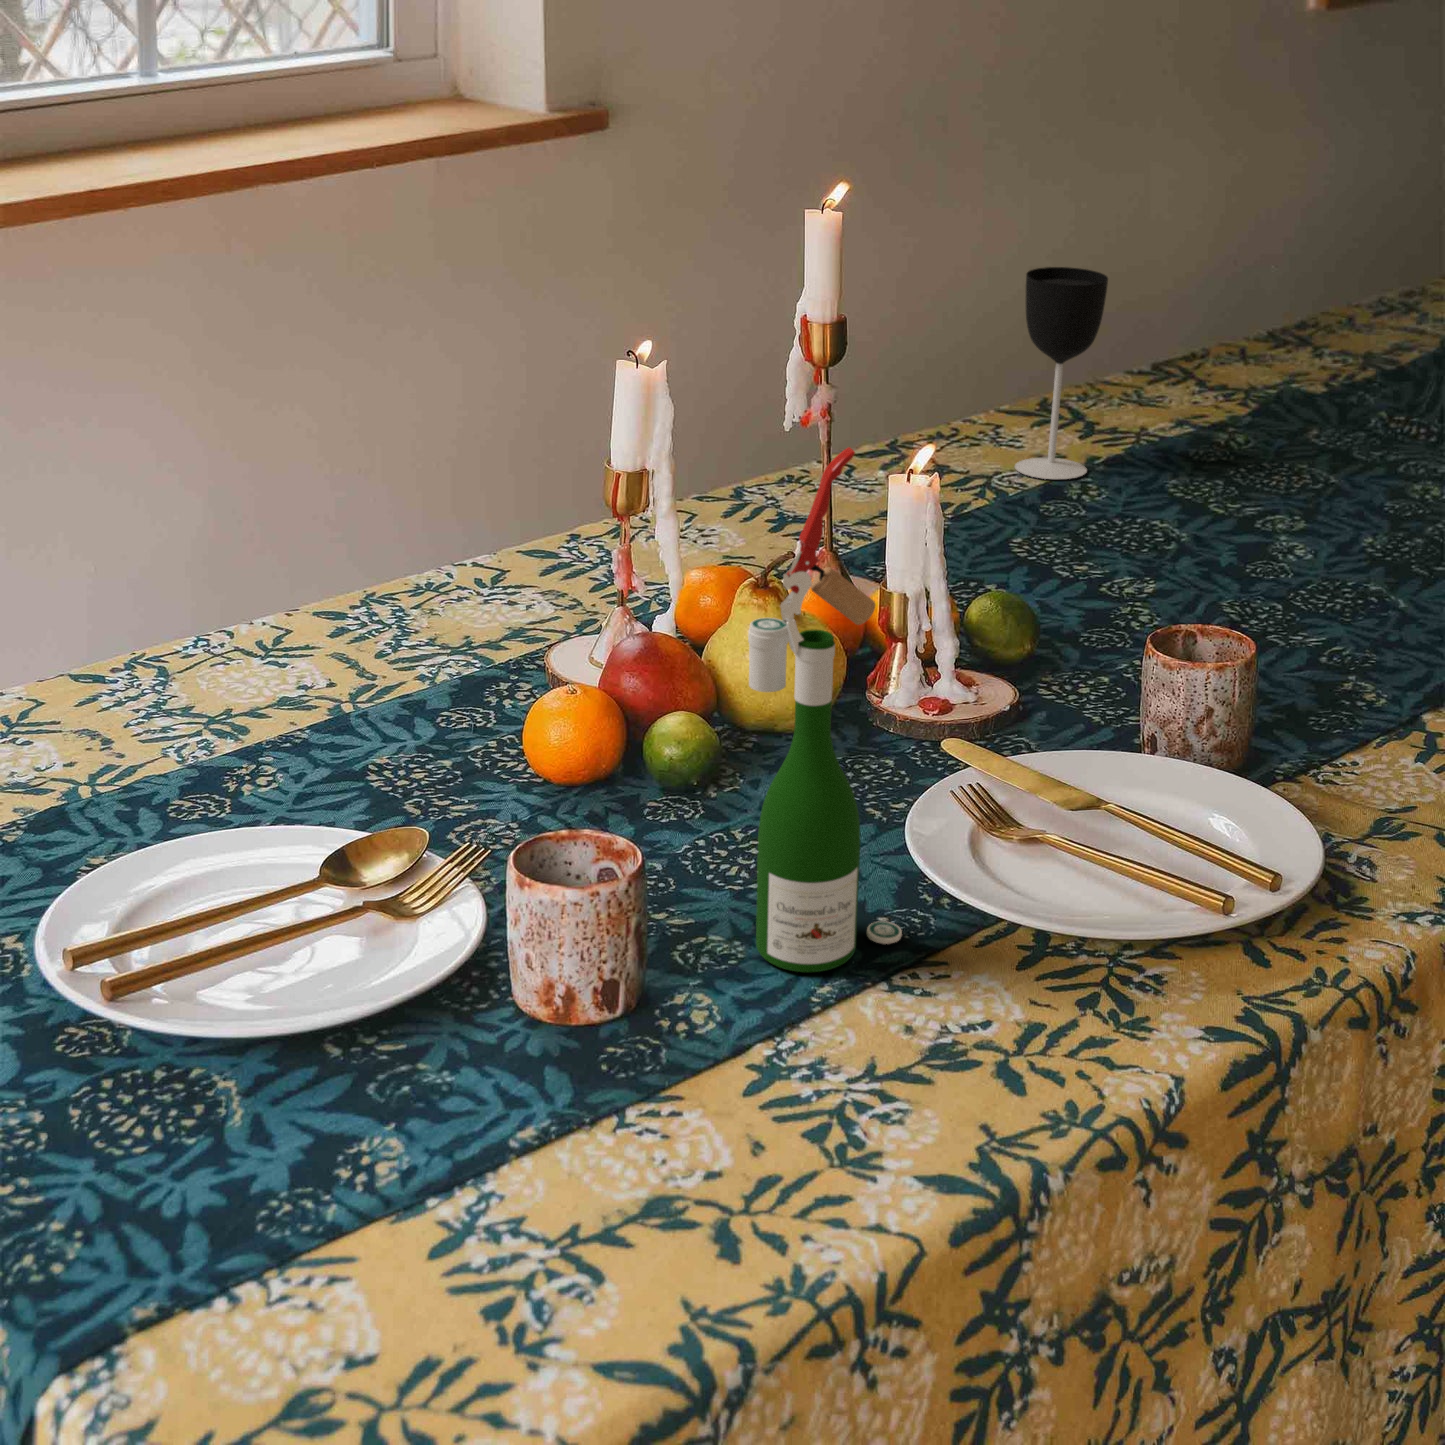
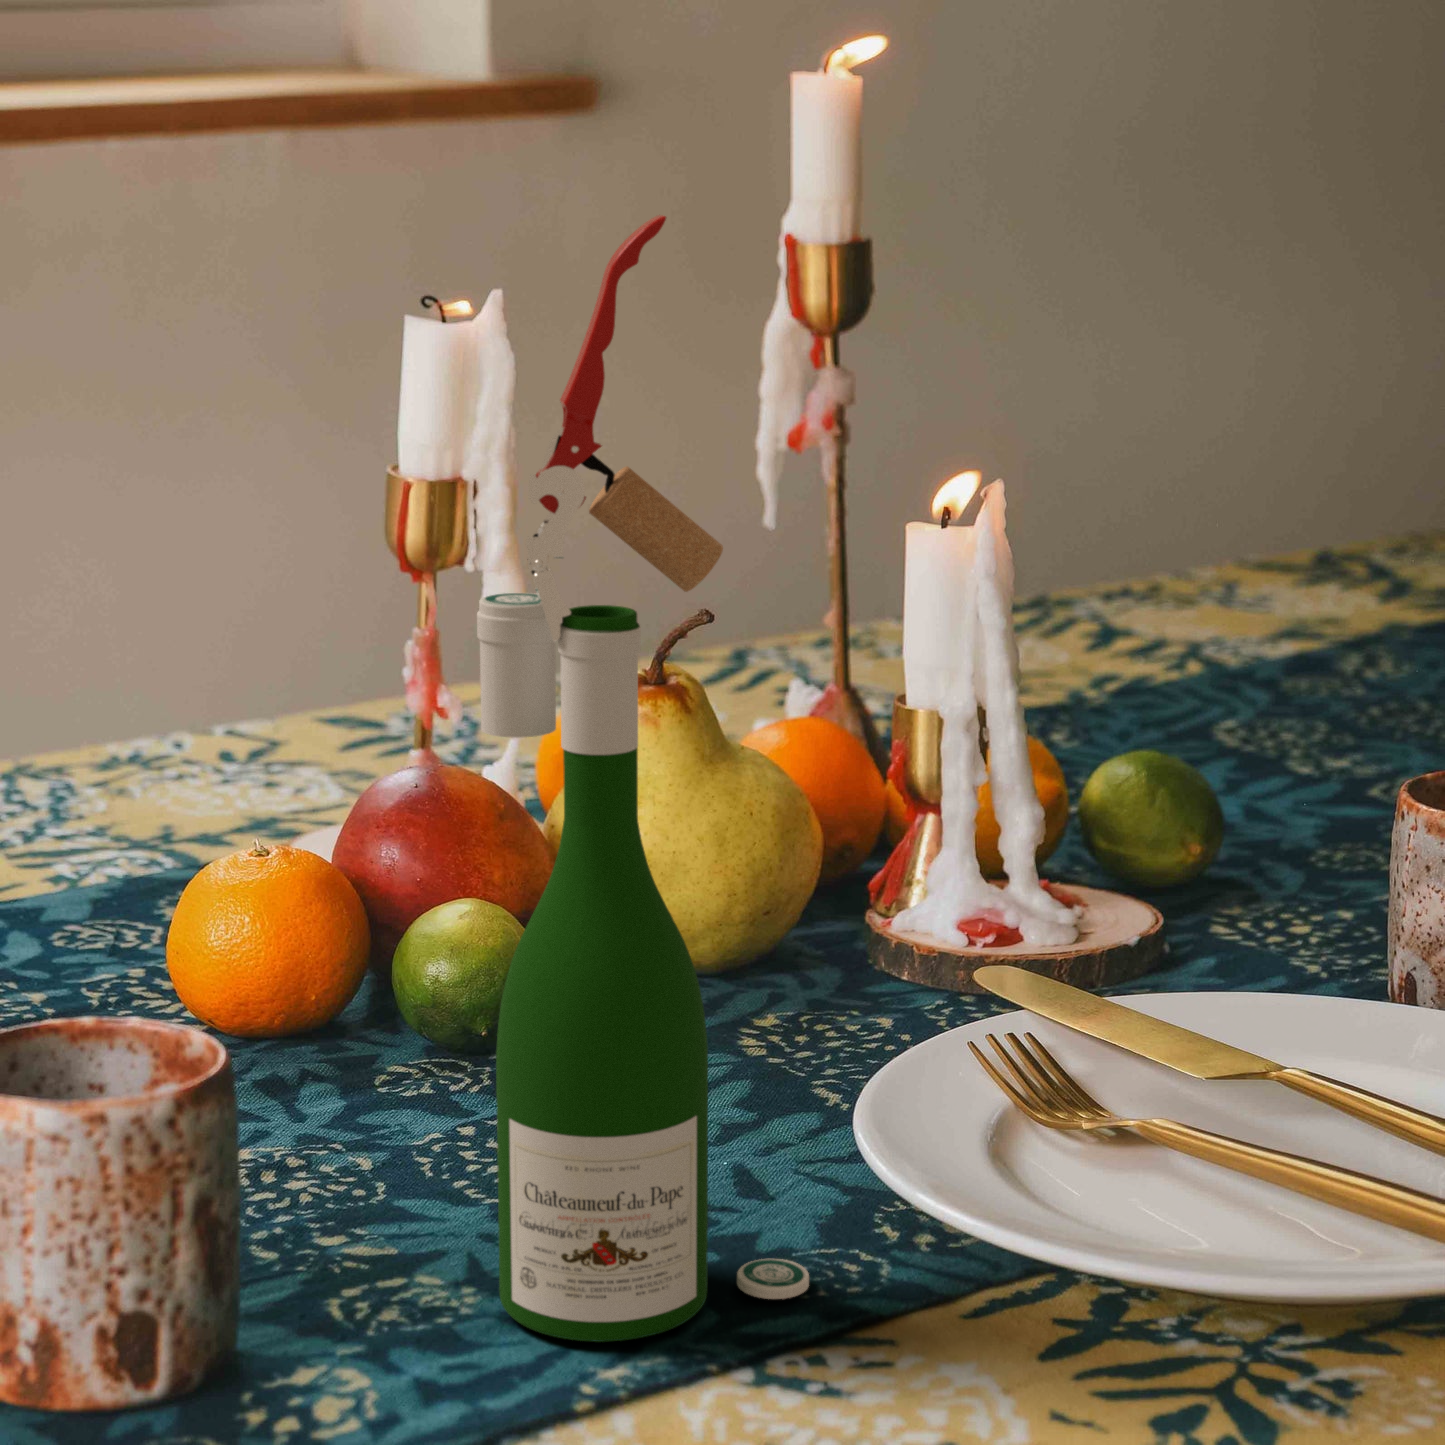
wine glass: present [1015,267,1108,479] -> none [1214,329,1362,672]

